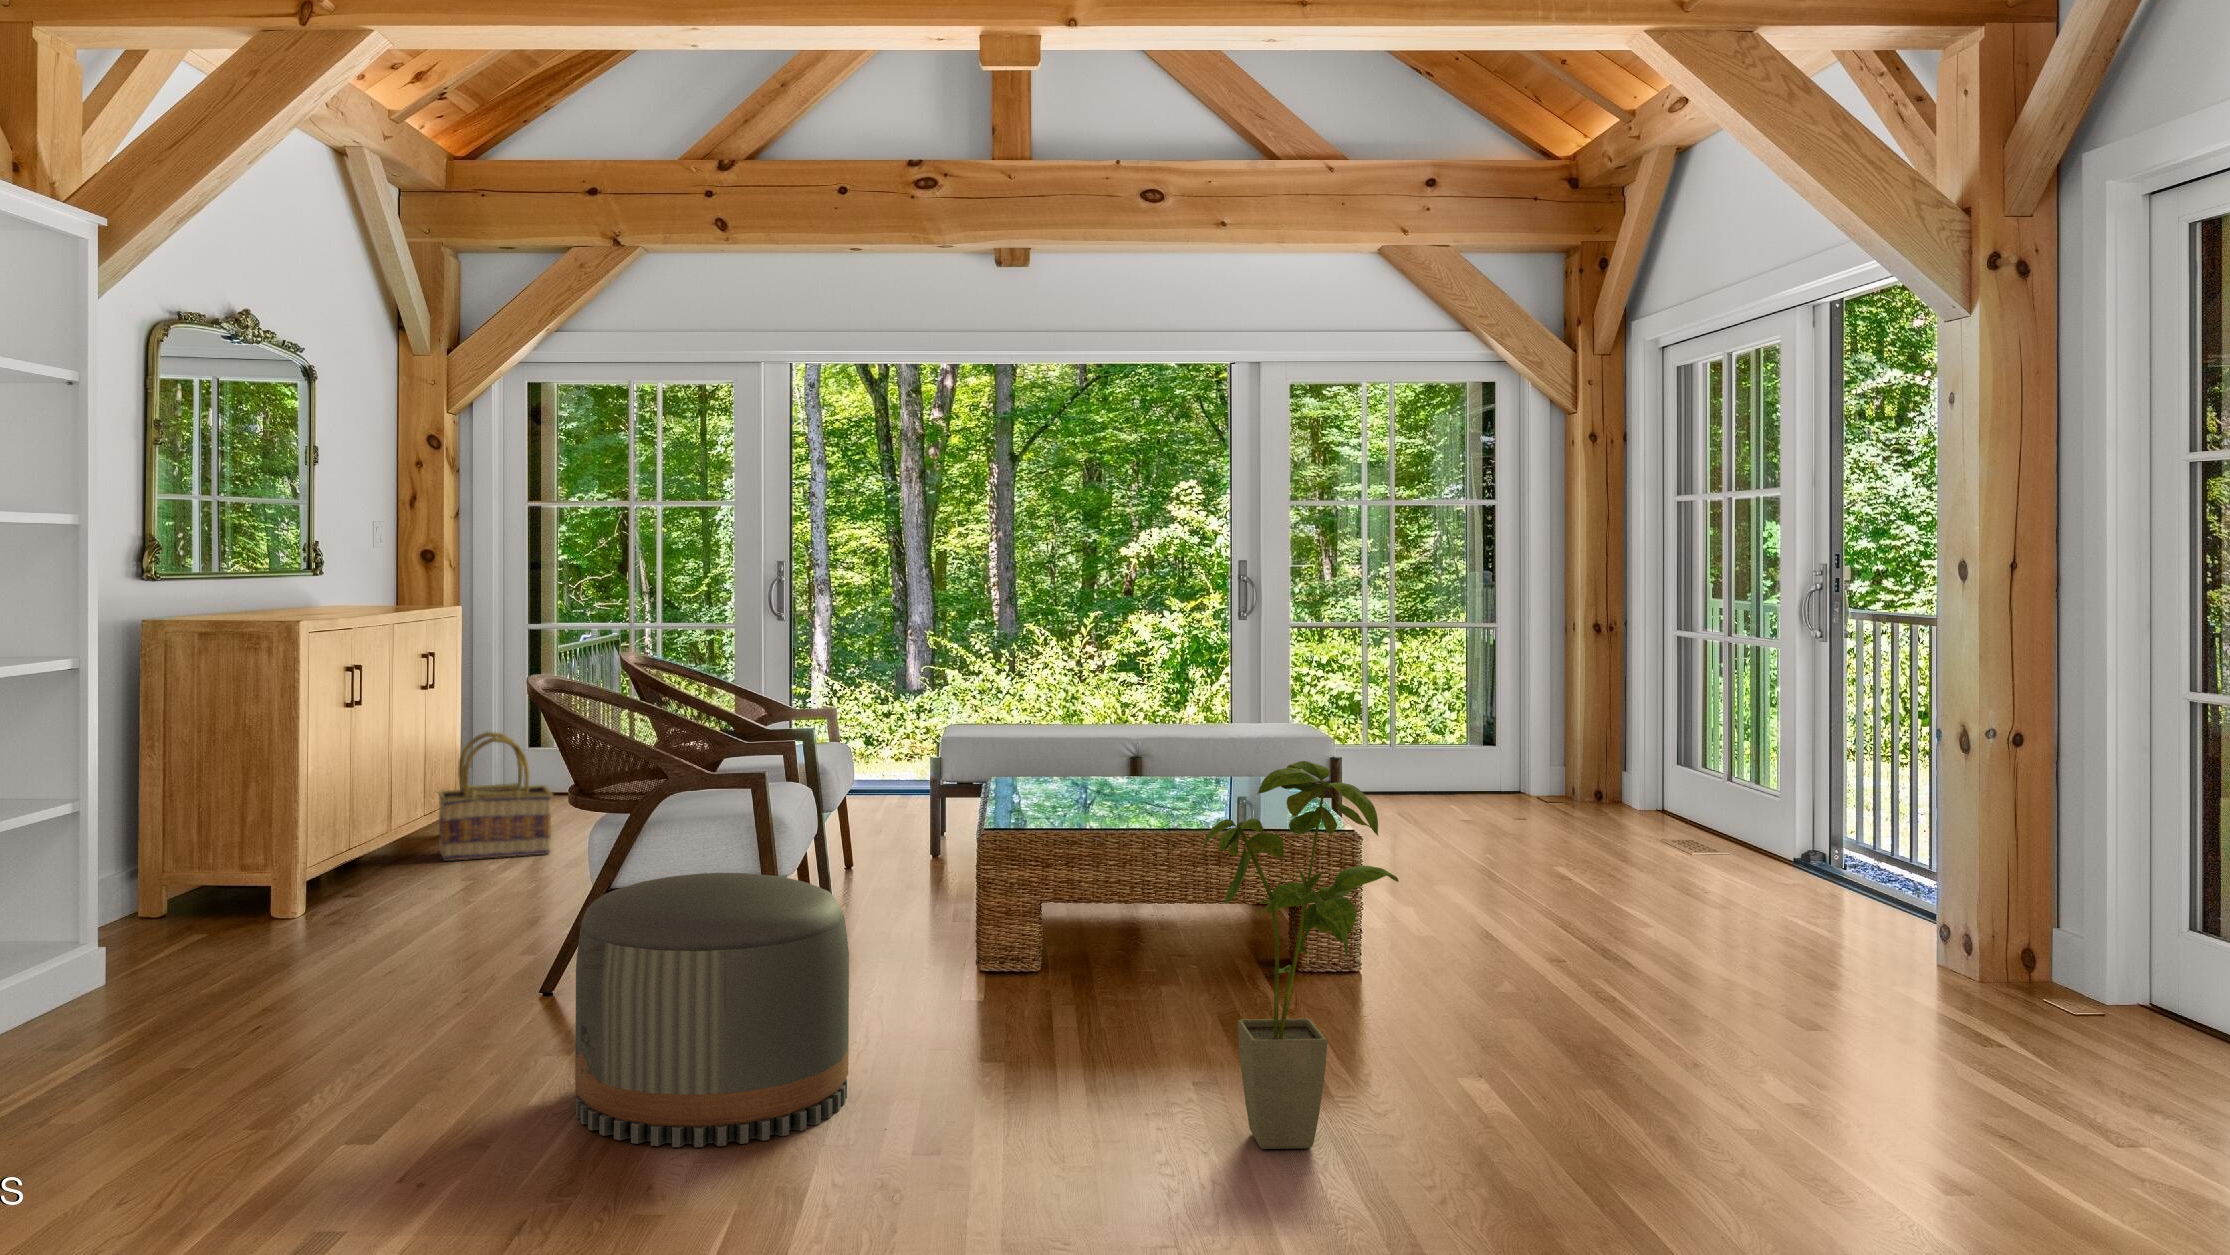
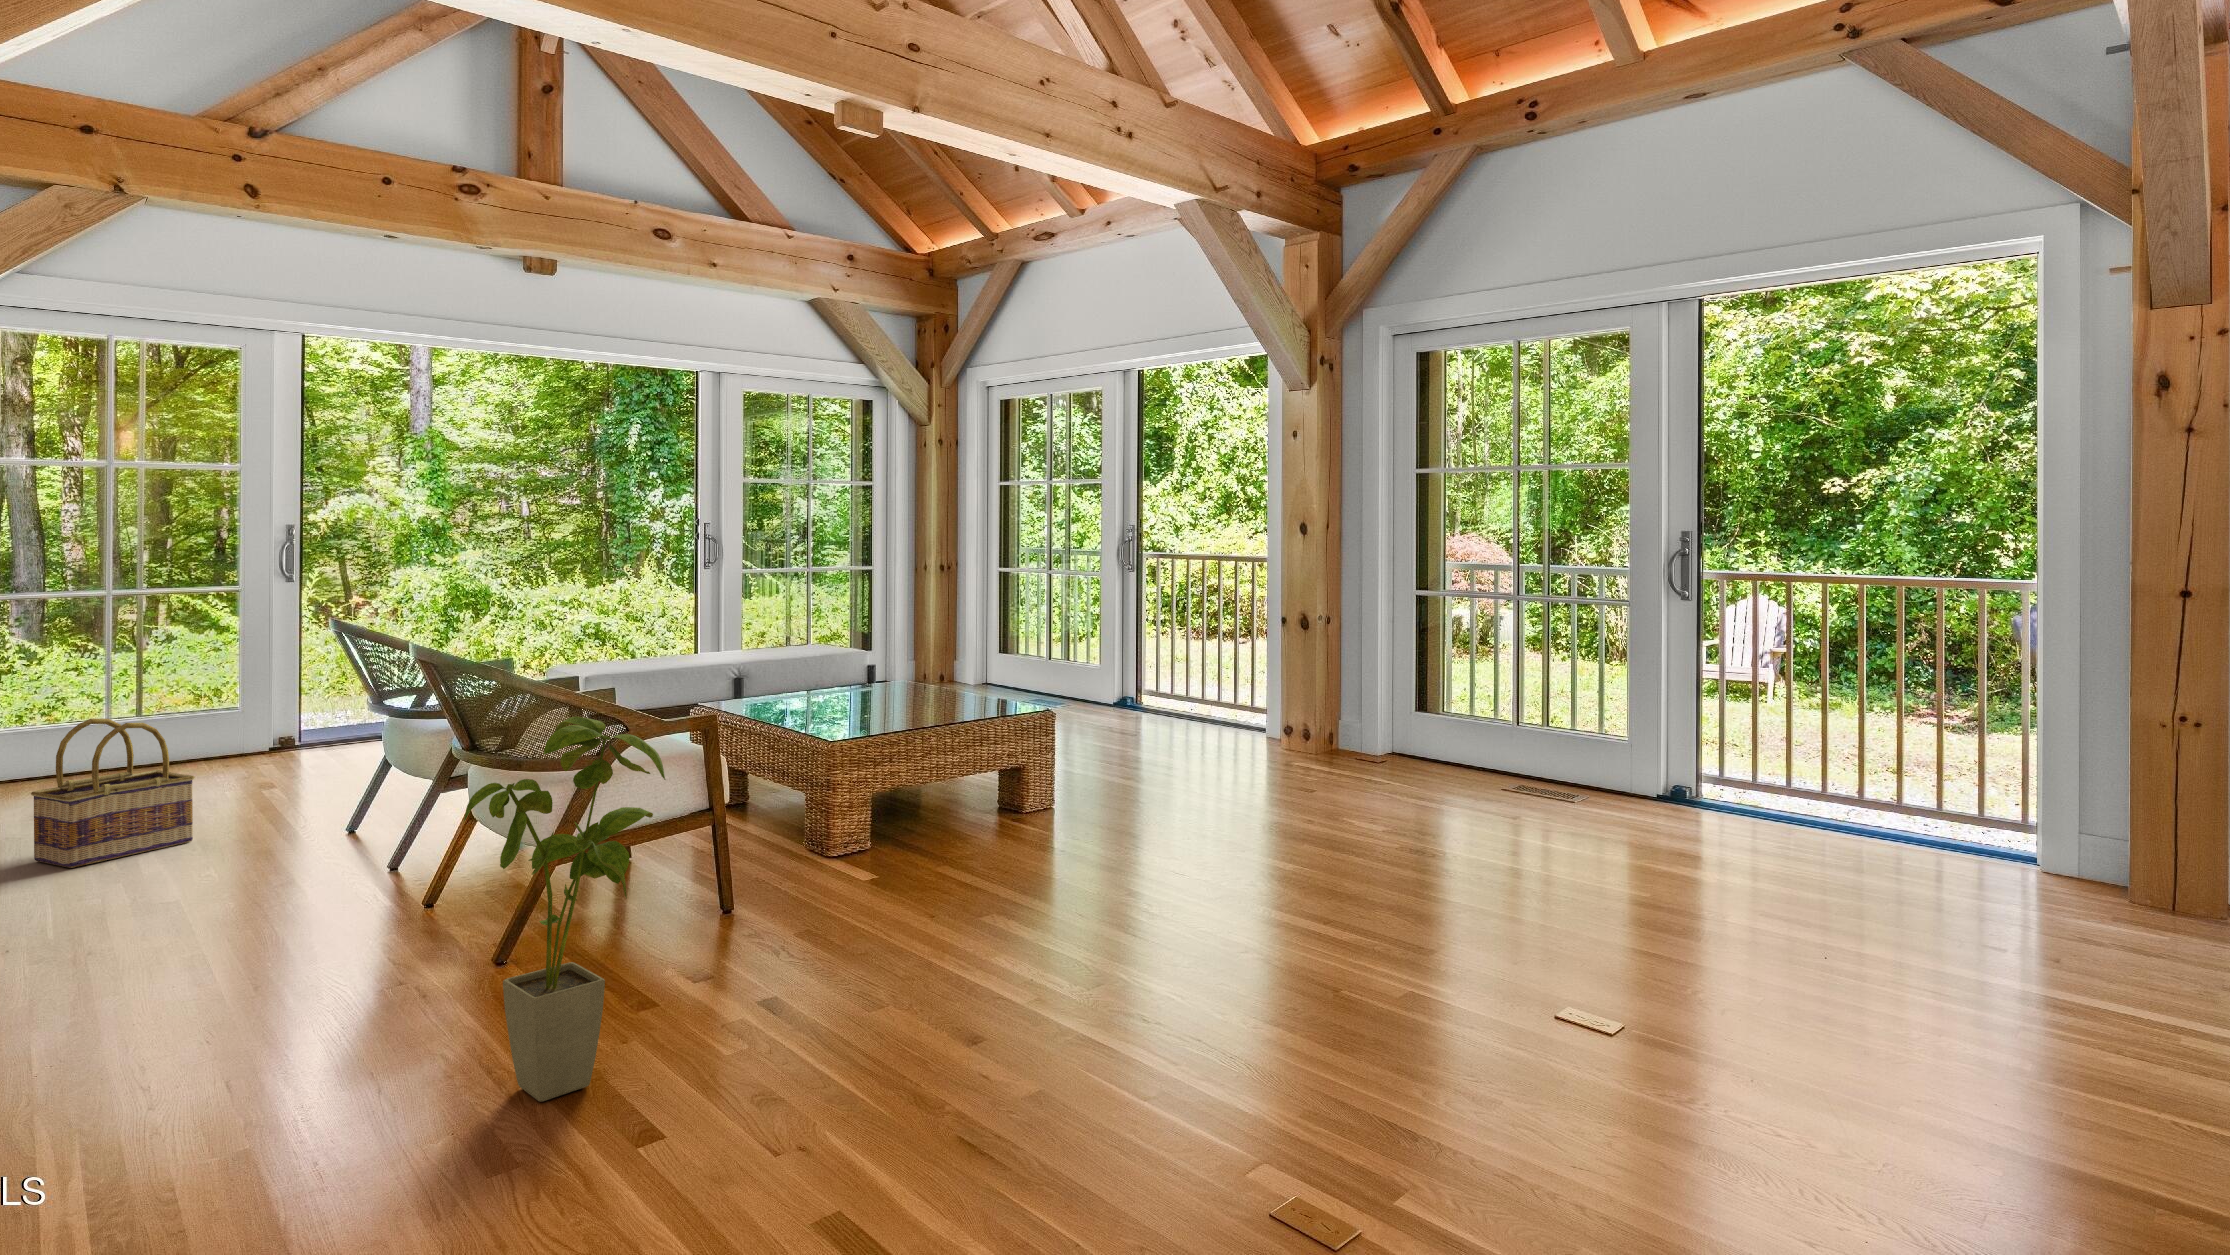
house plant: present [1202,761,1399,1149] -> present [464,716,666,1102]
pouf: present [575,873,849,1147] -> none [805,790,1035,1030]

